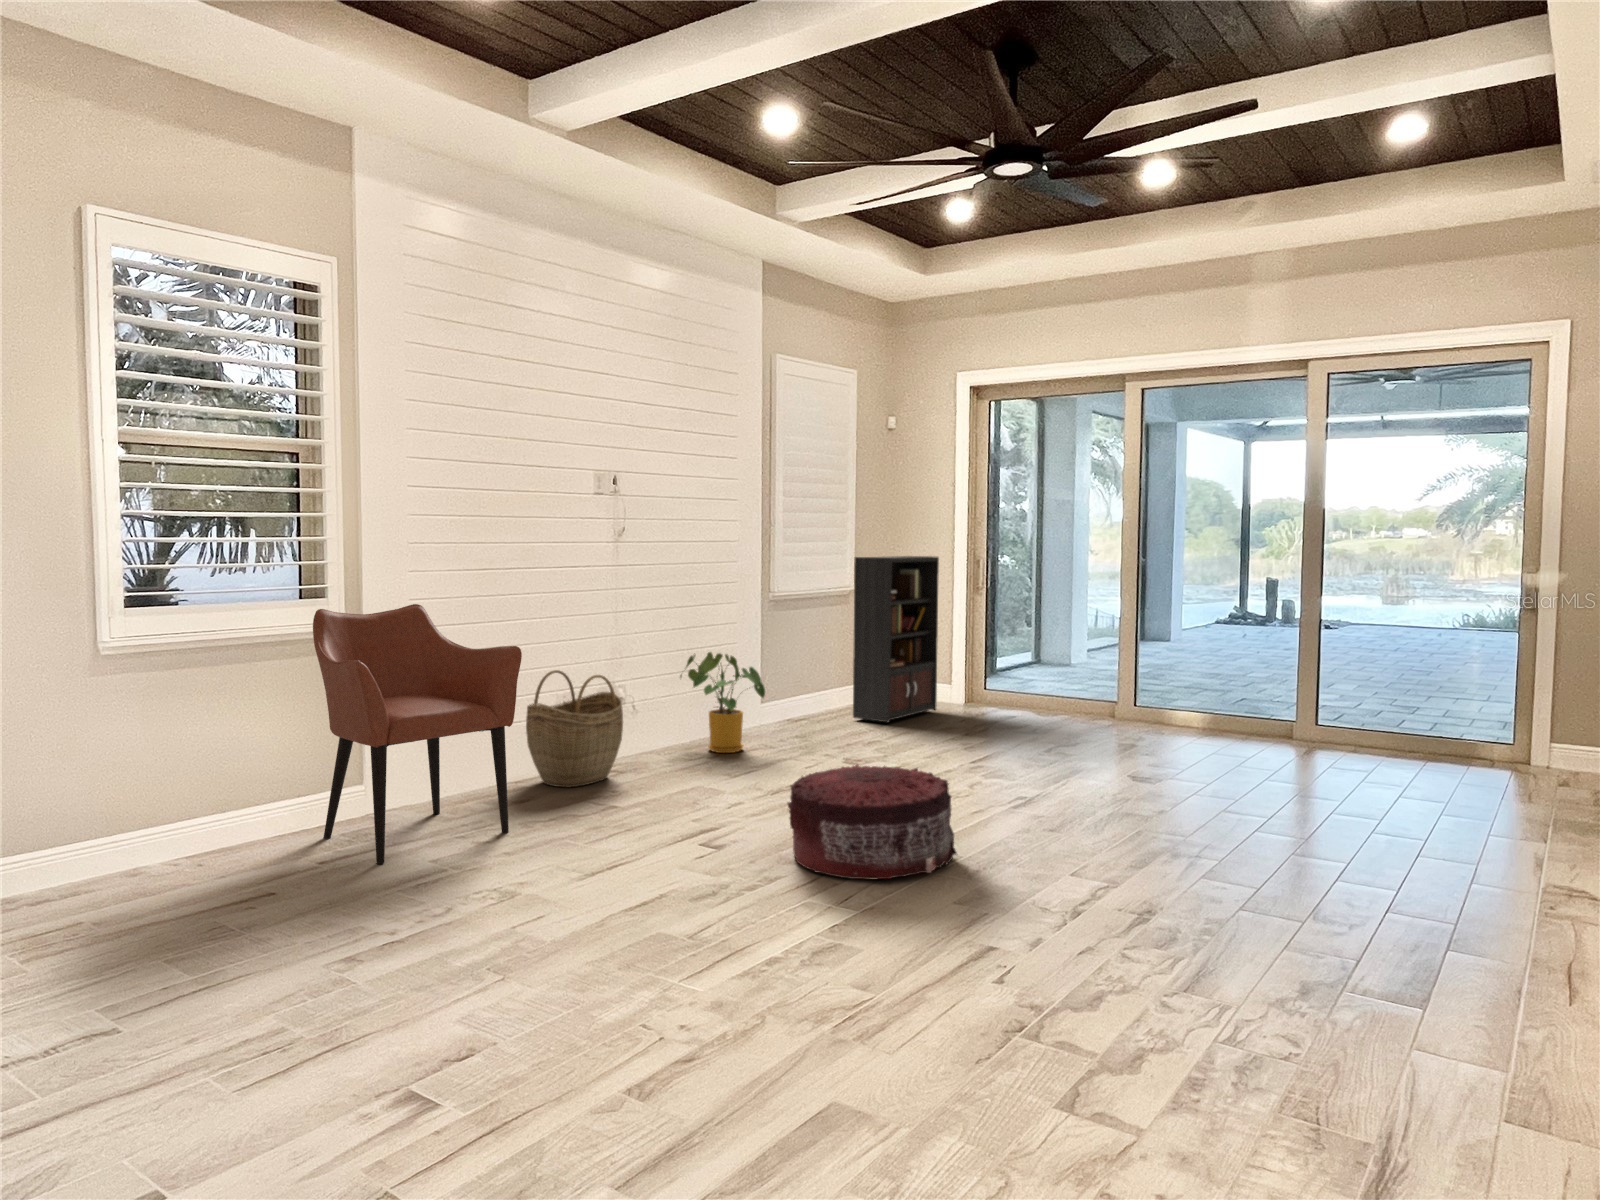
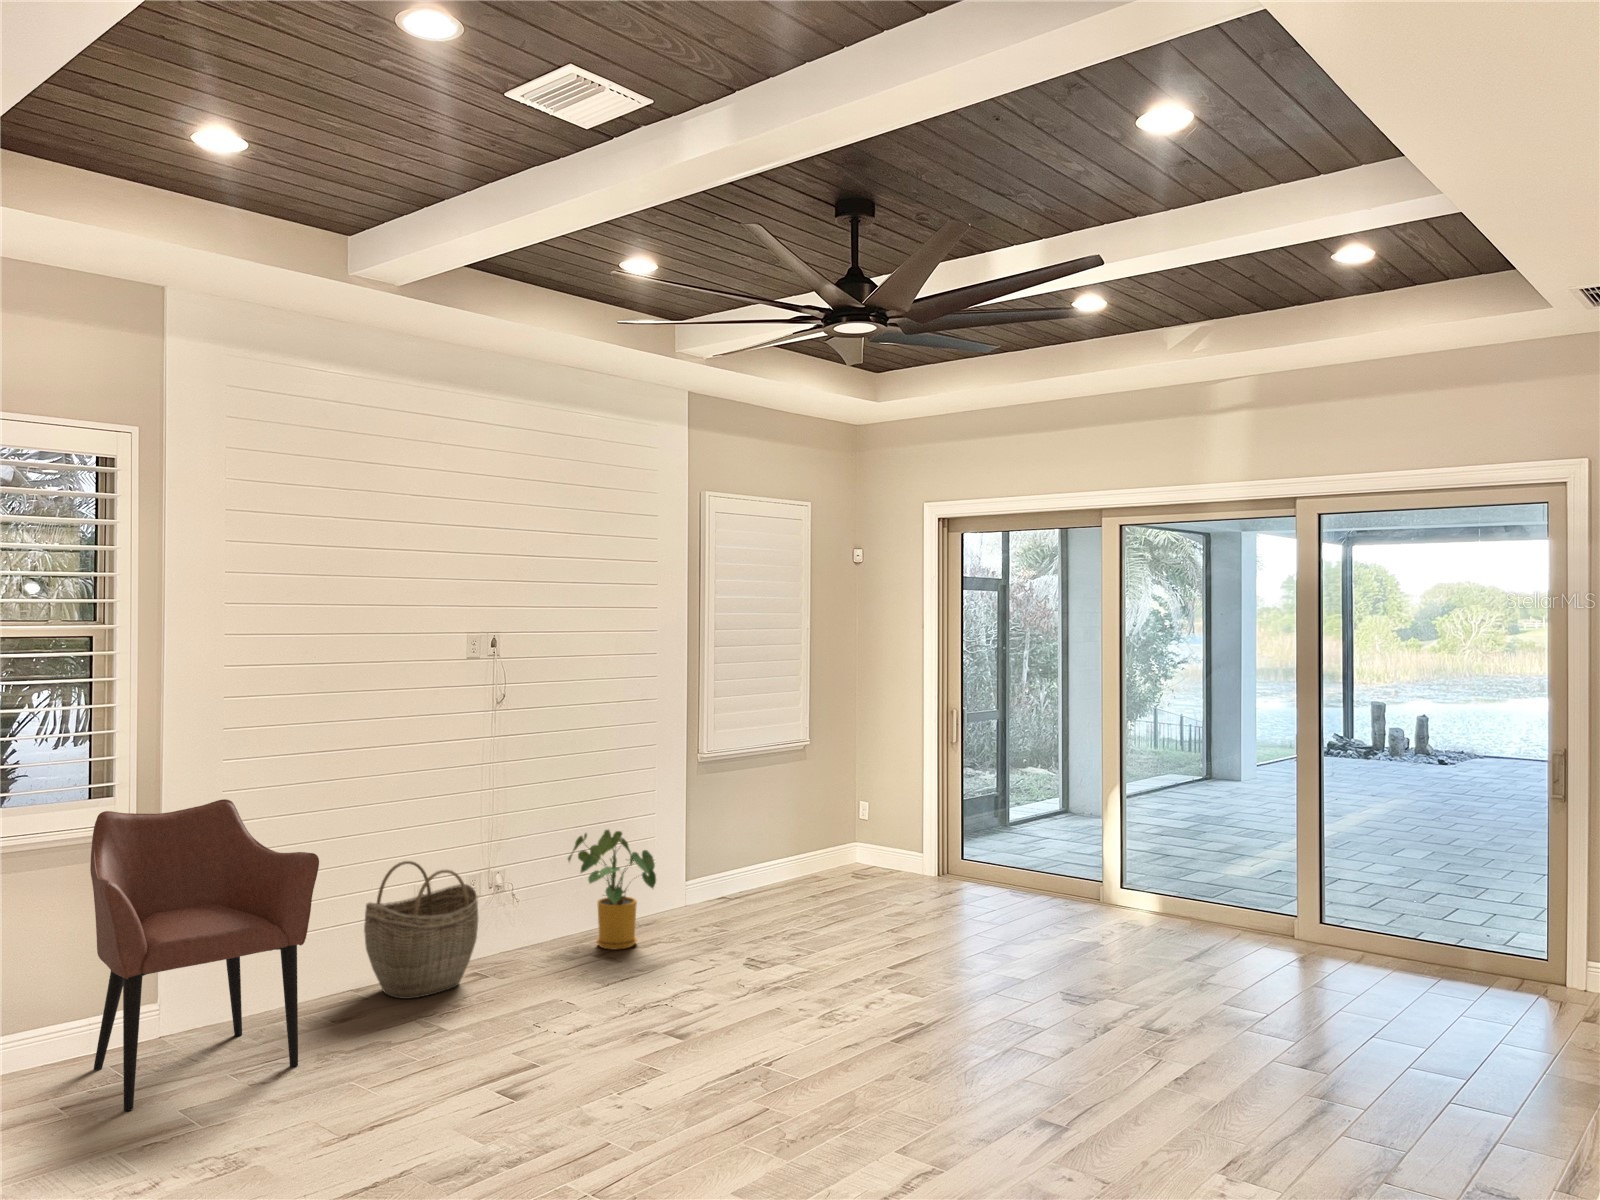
bookcase: present [853,556,939,722] -> none [789,709,893,907]
pouf: present [787,764,957,879] -> none [583,997,775,1156]

